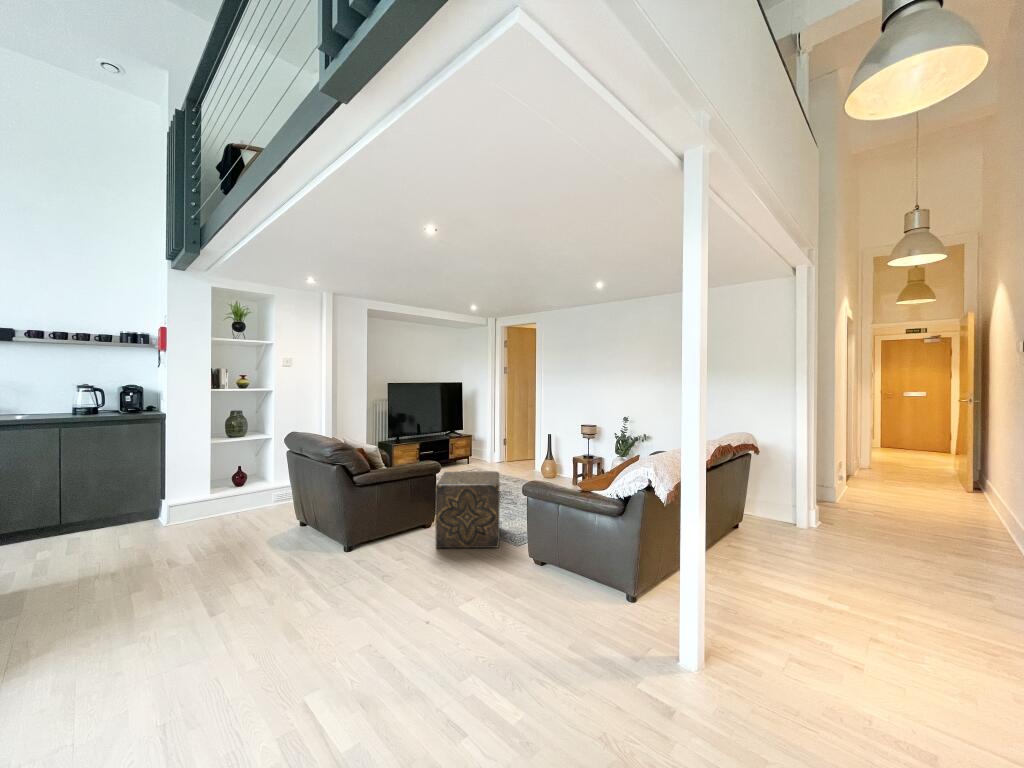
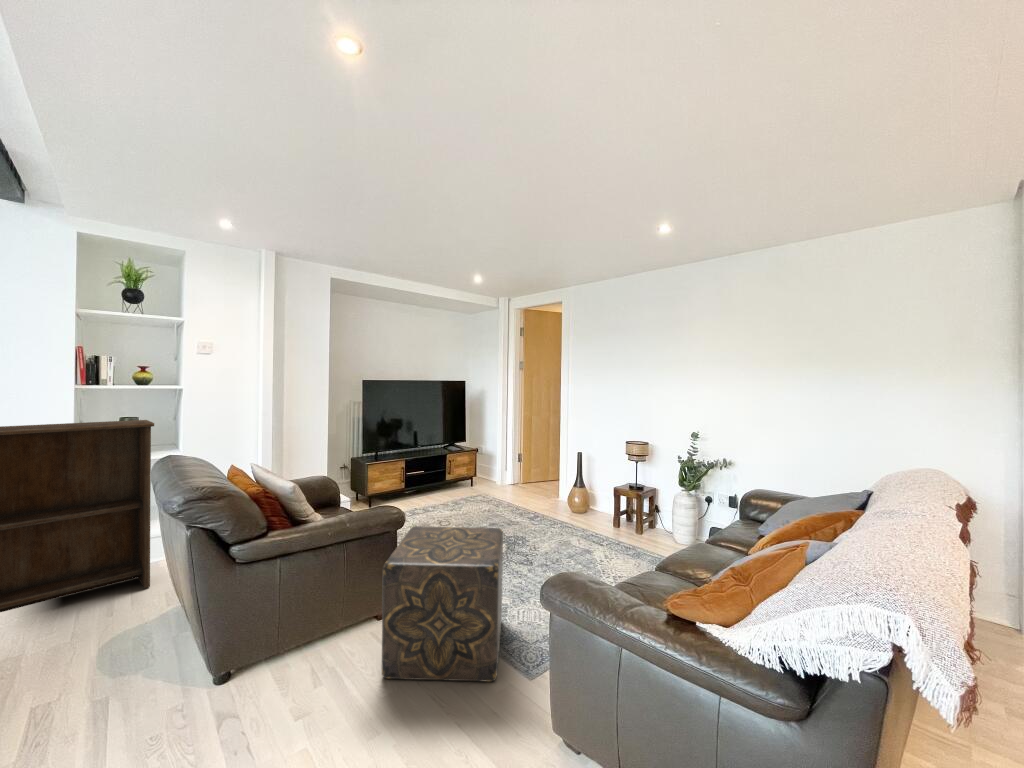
bookshelf: none [161,412,274,542] -> present [0,420,154,612]

